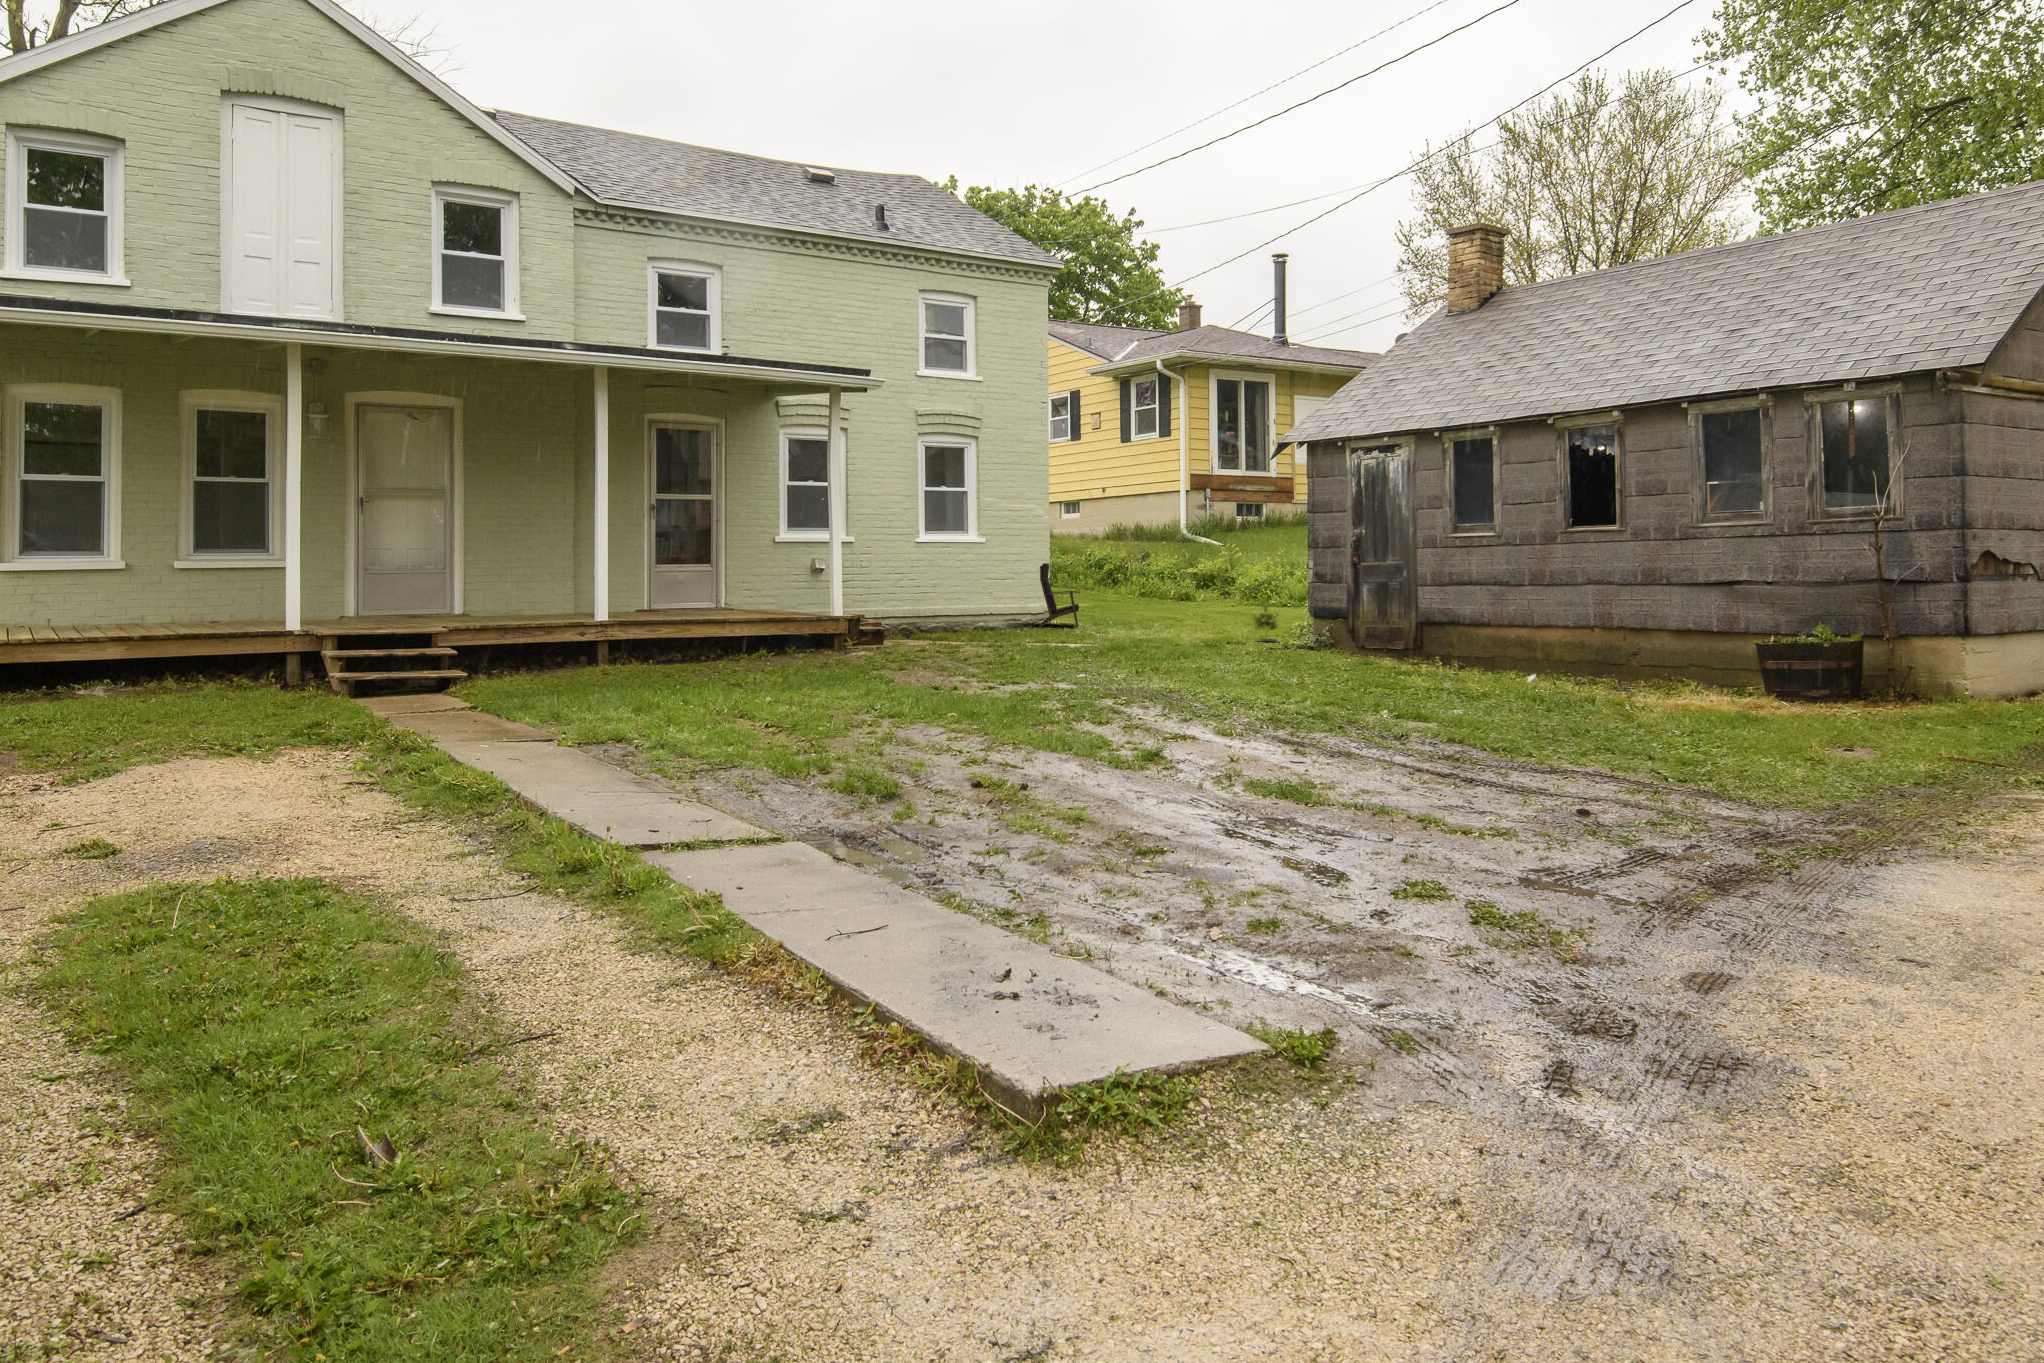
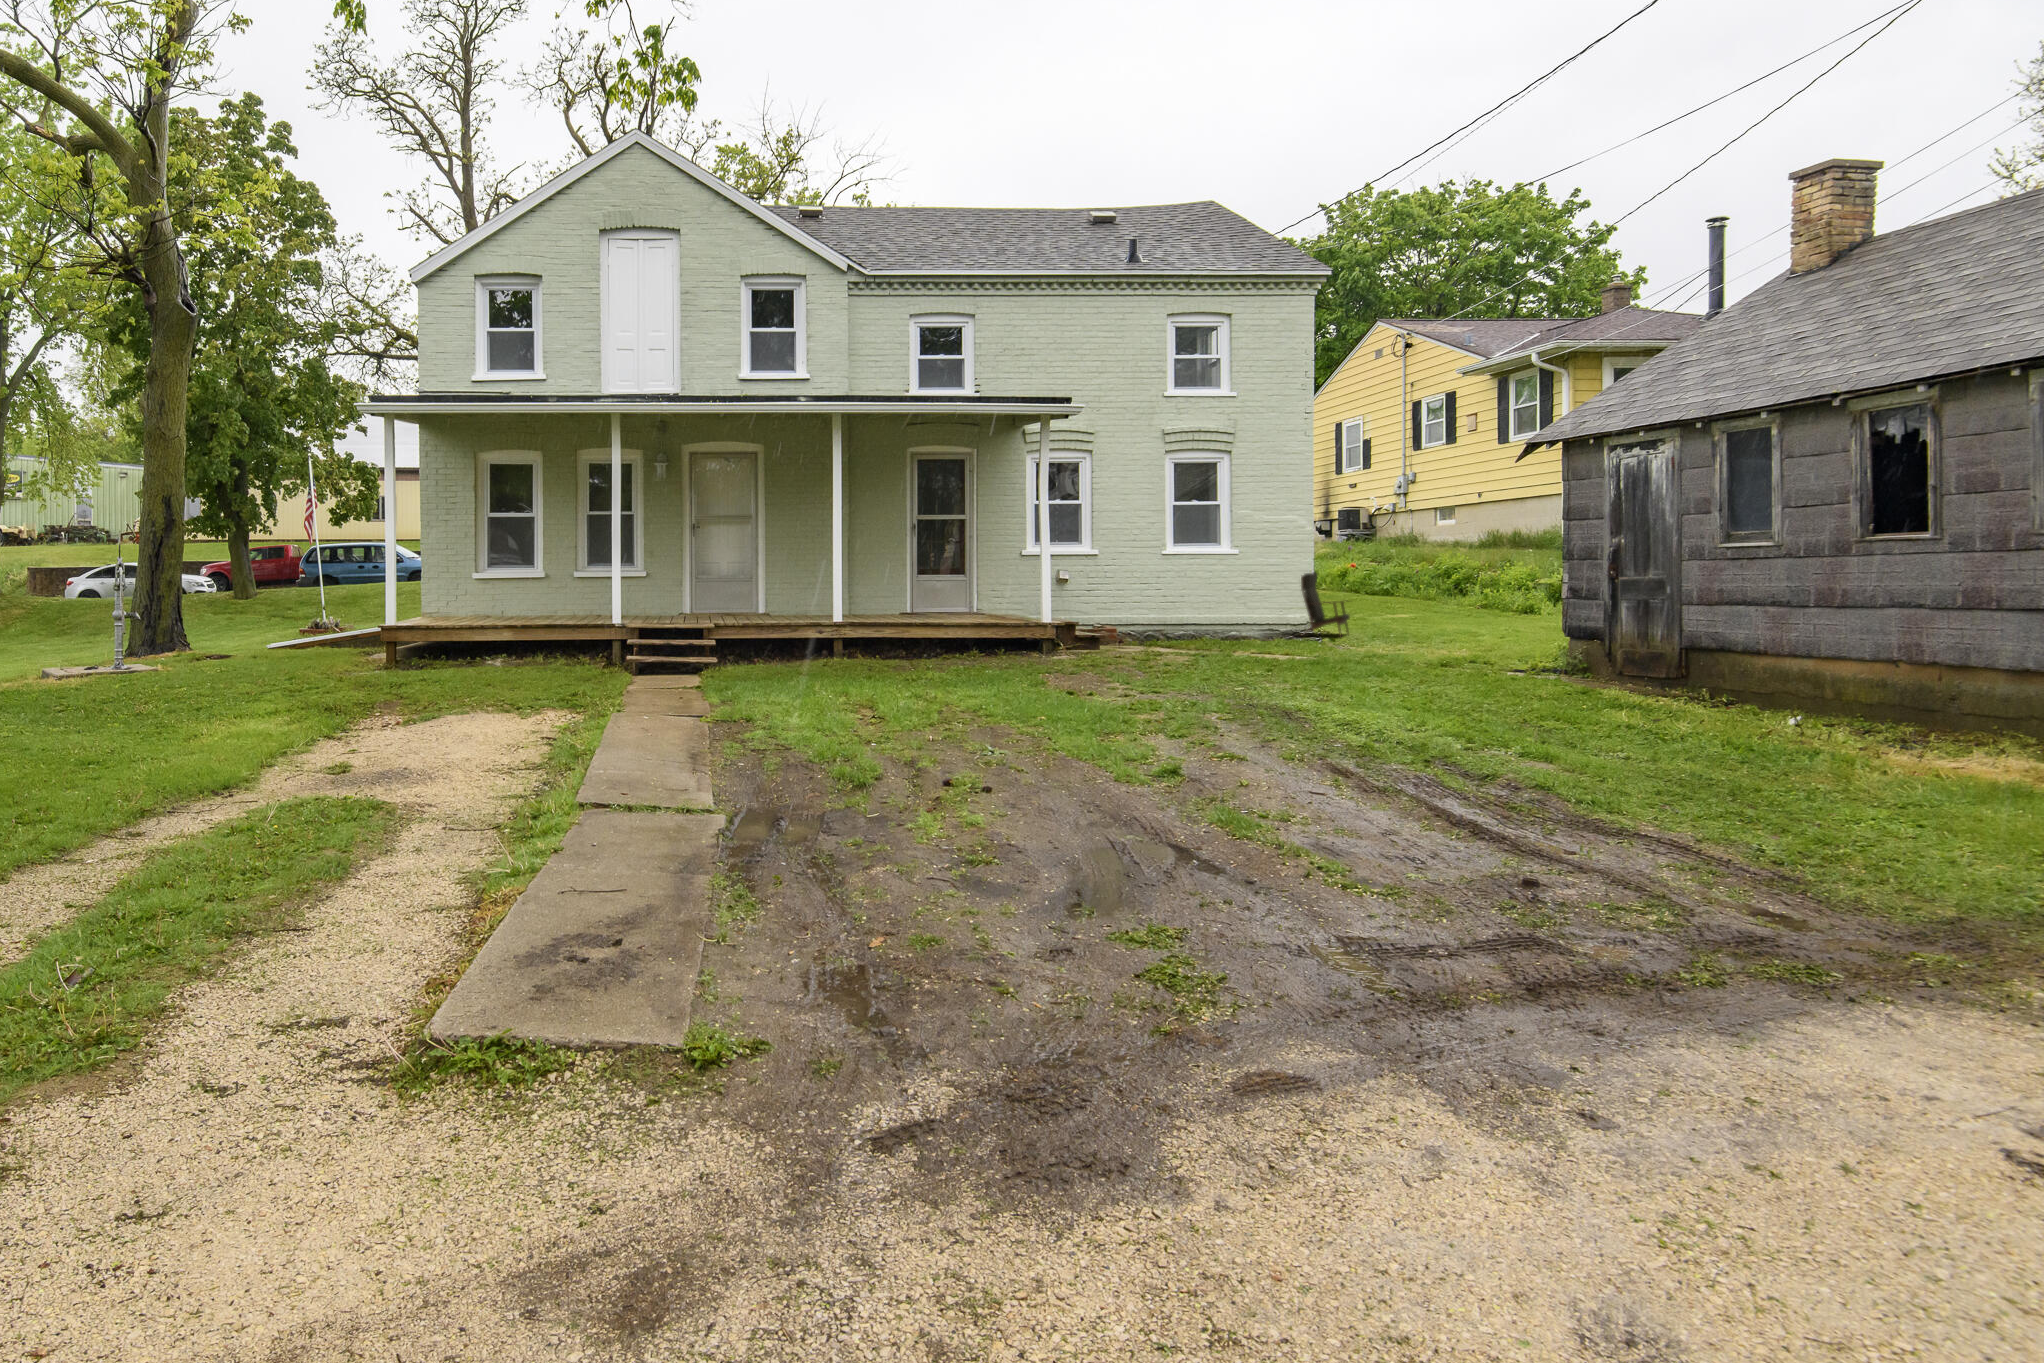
potted tree: present [1254,605,1278,642] -> none [1529,615,1567,663]

